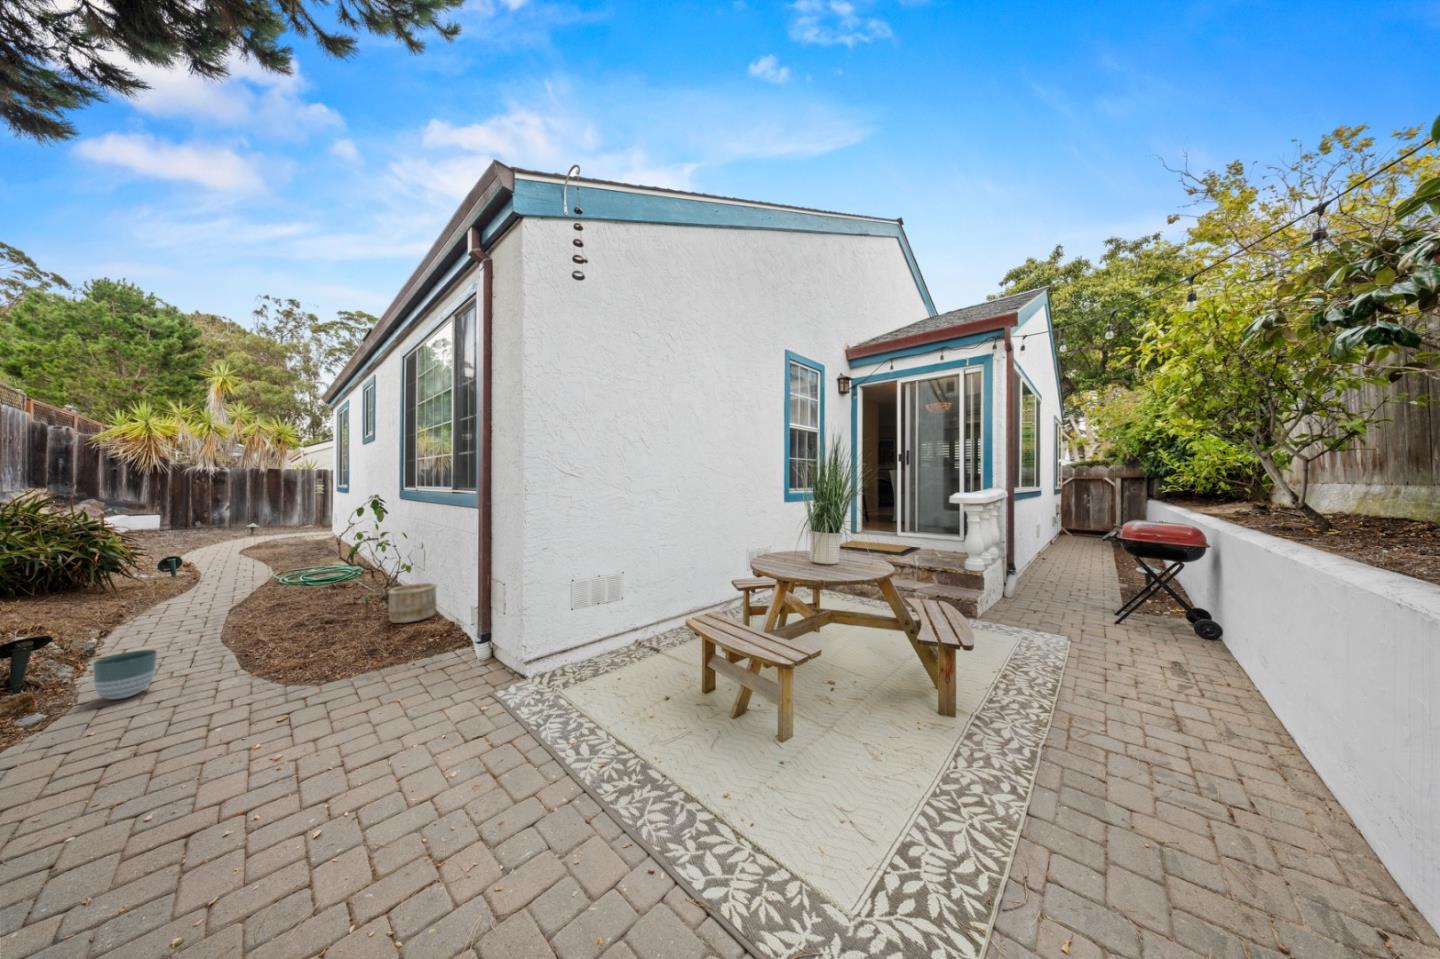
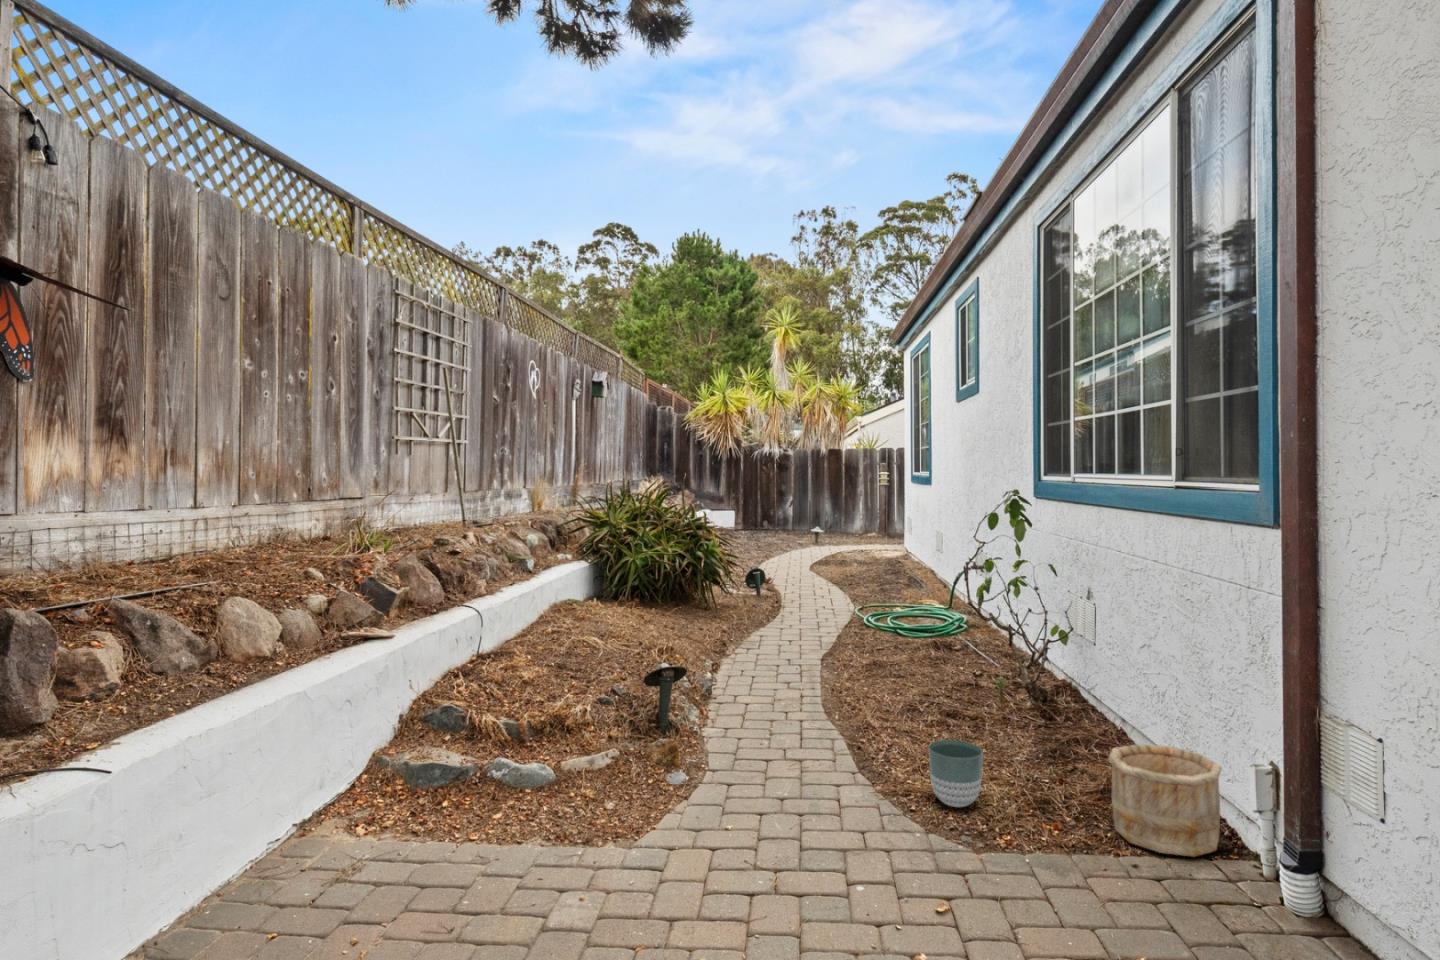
planter: present [93,650,157,699] -> present [929,740,983,808]

